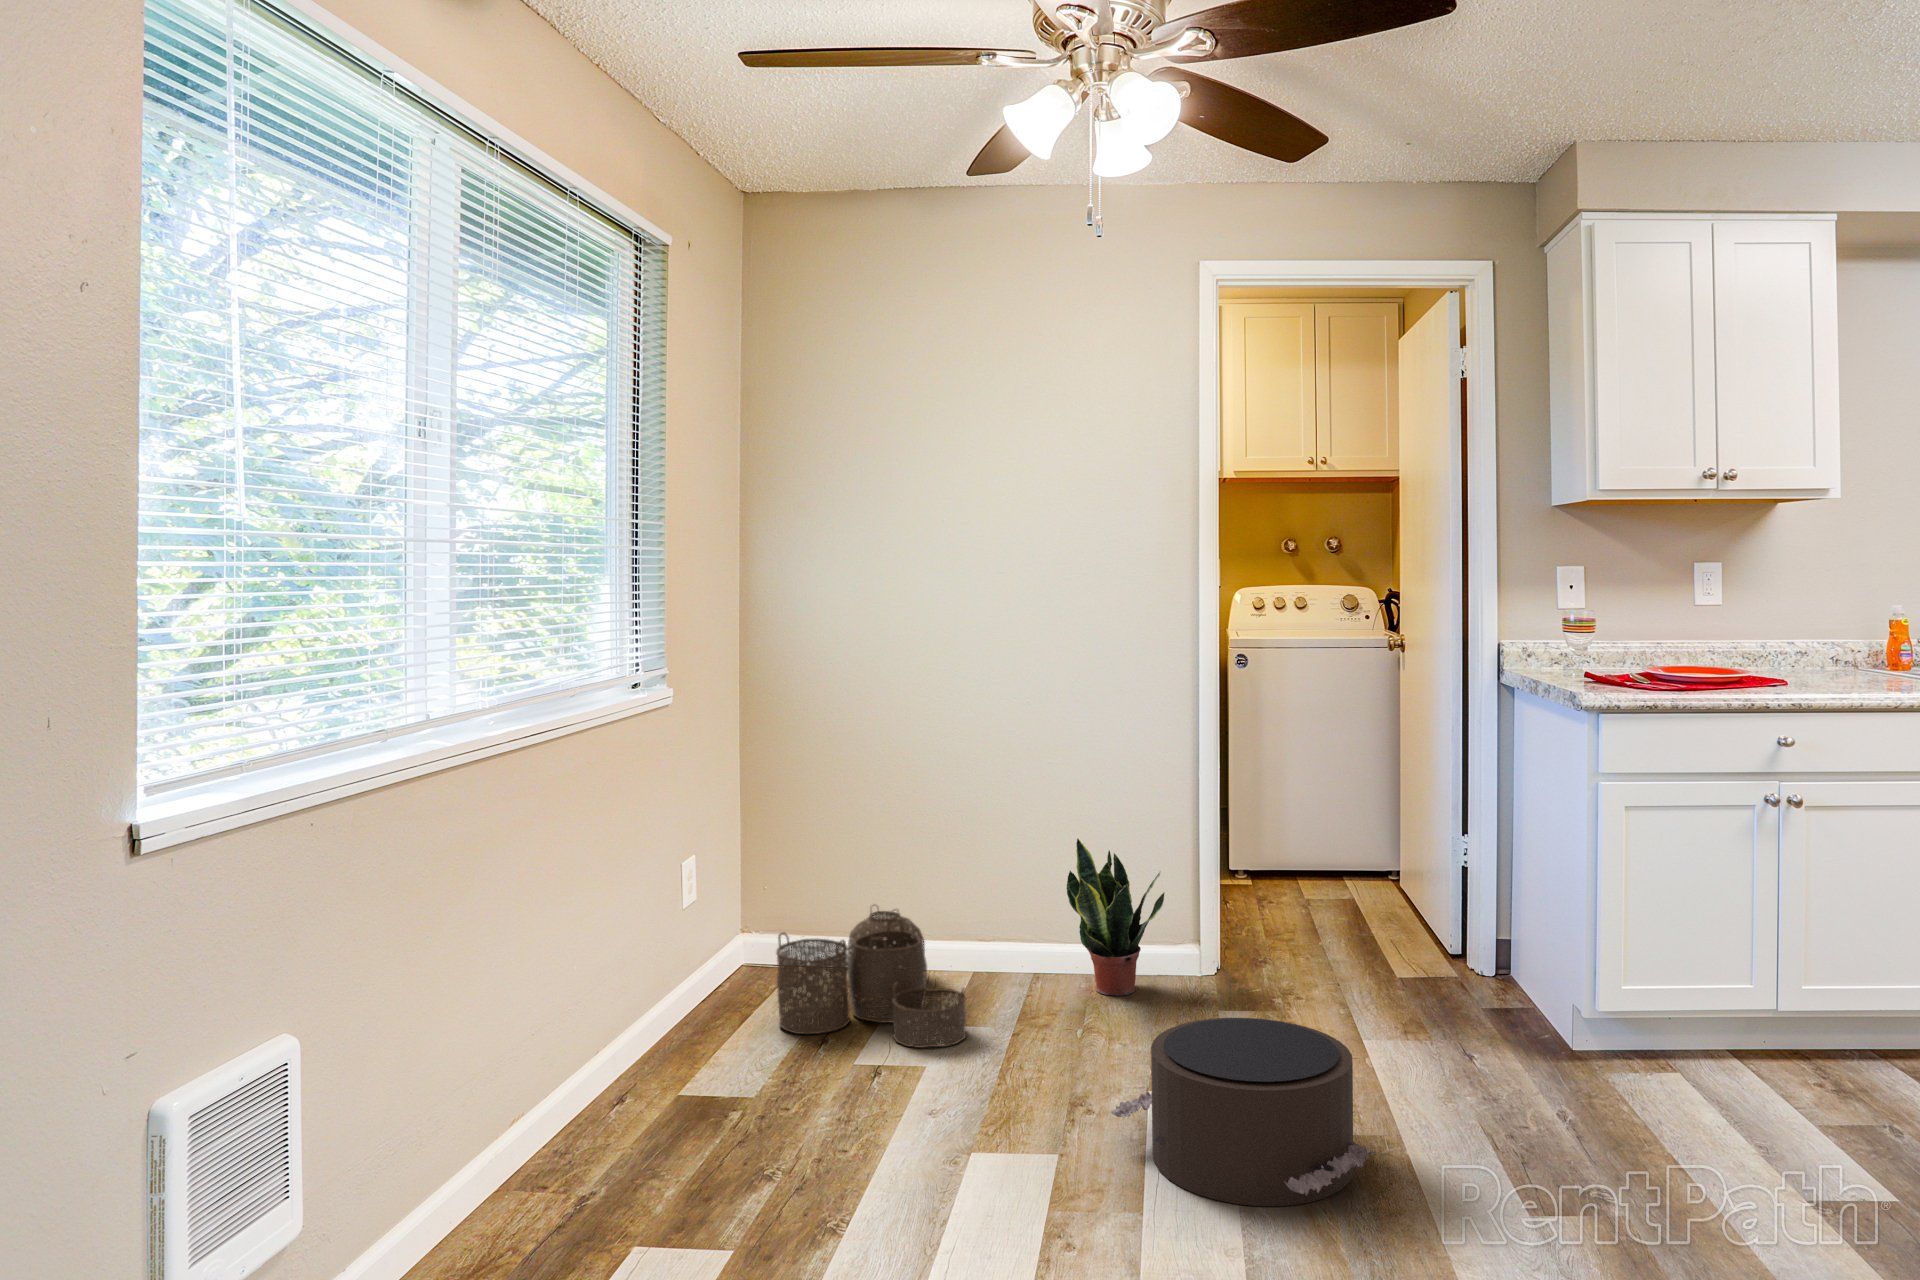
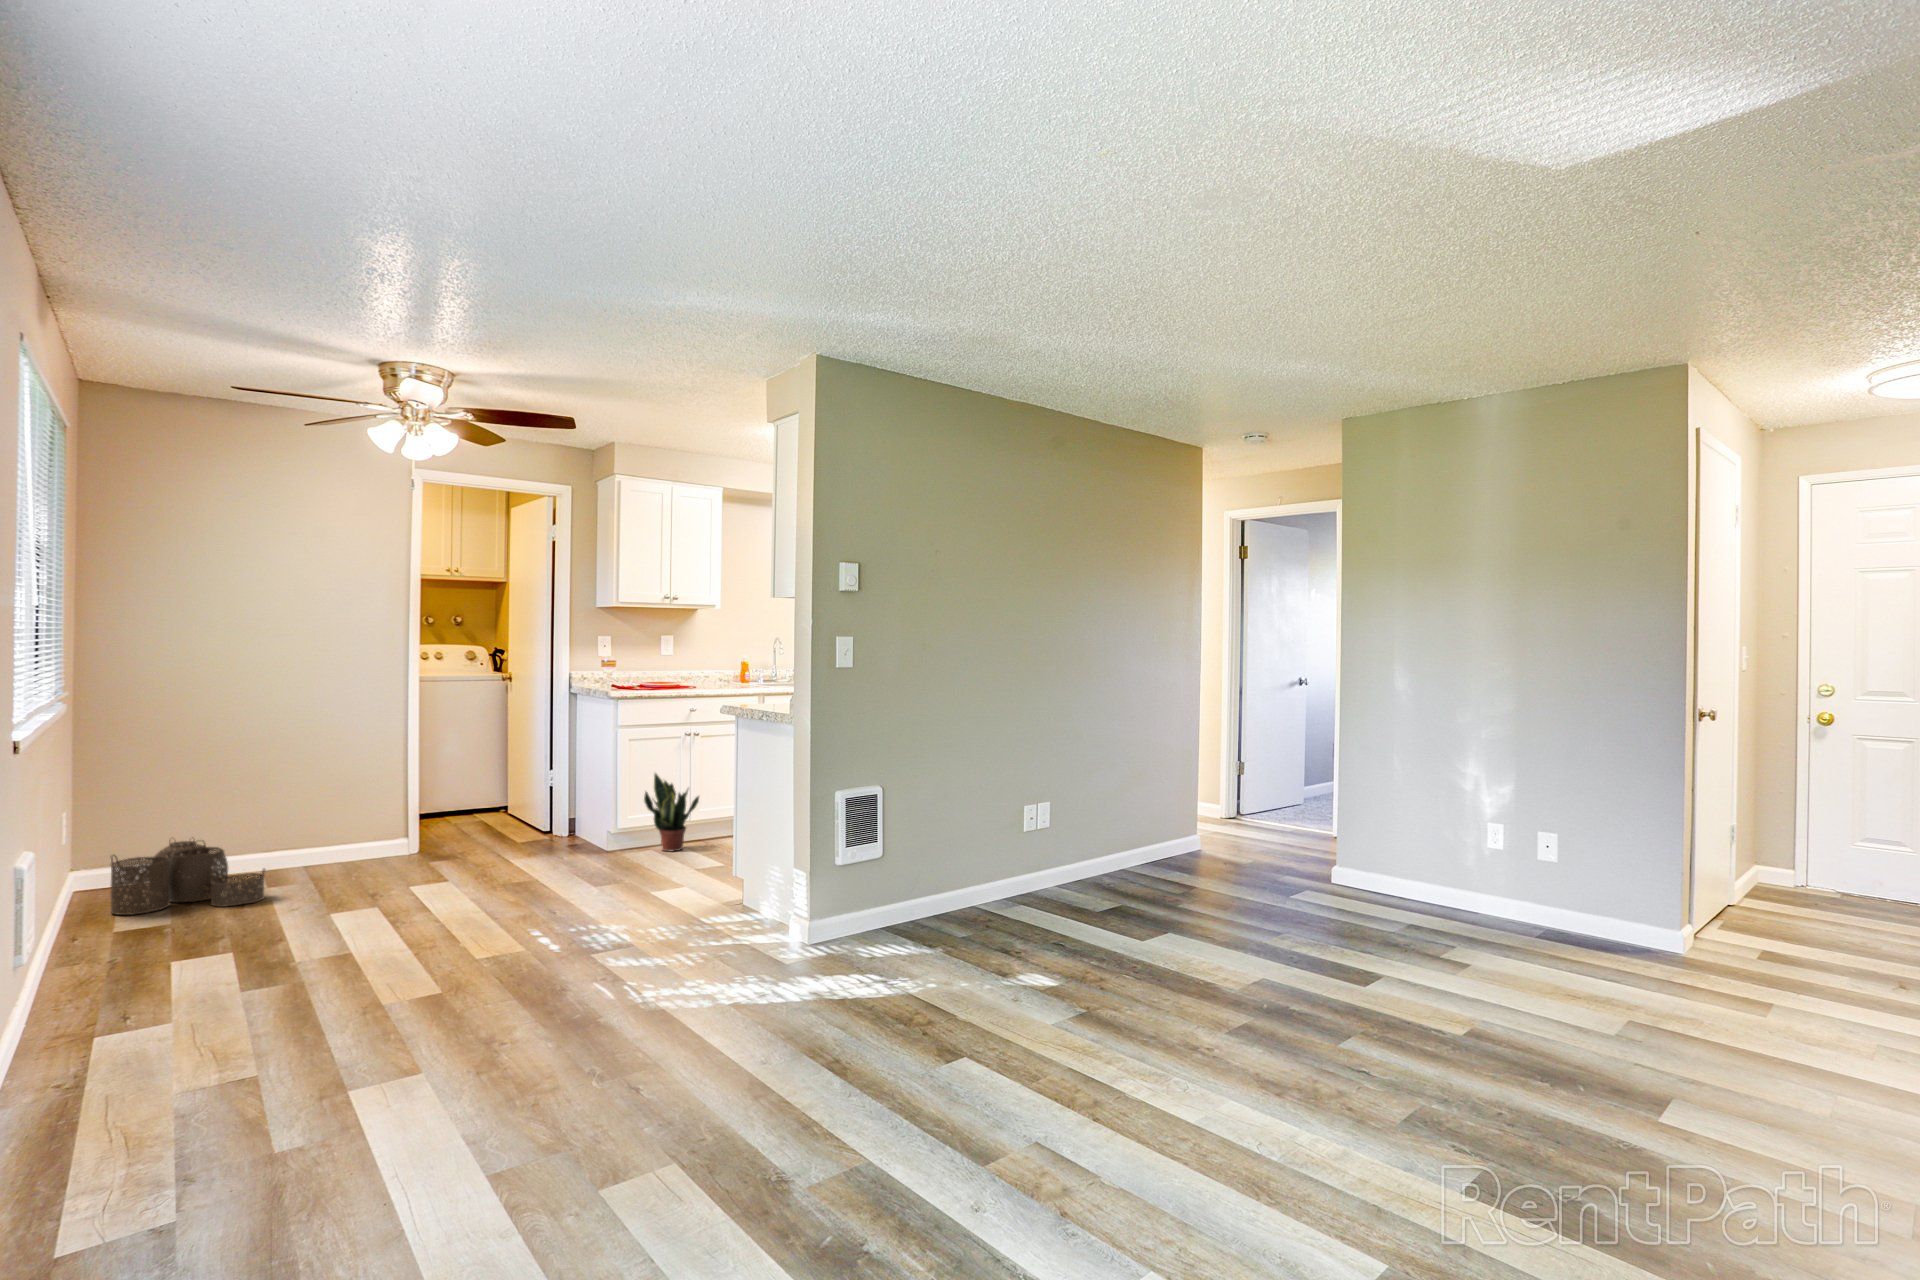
potted plant: present [1066,838,1165,995] -> present [644,774,699,852]
pouf: present [1111,1018,1376,1206] -> none [385,844,524,919]

